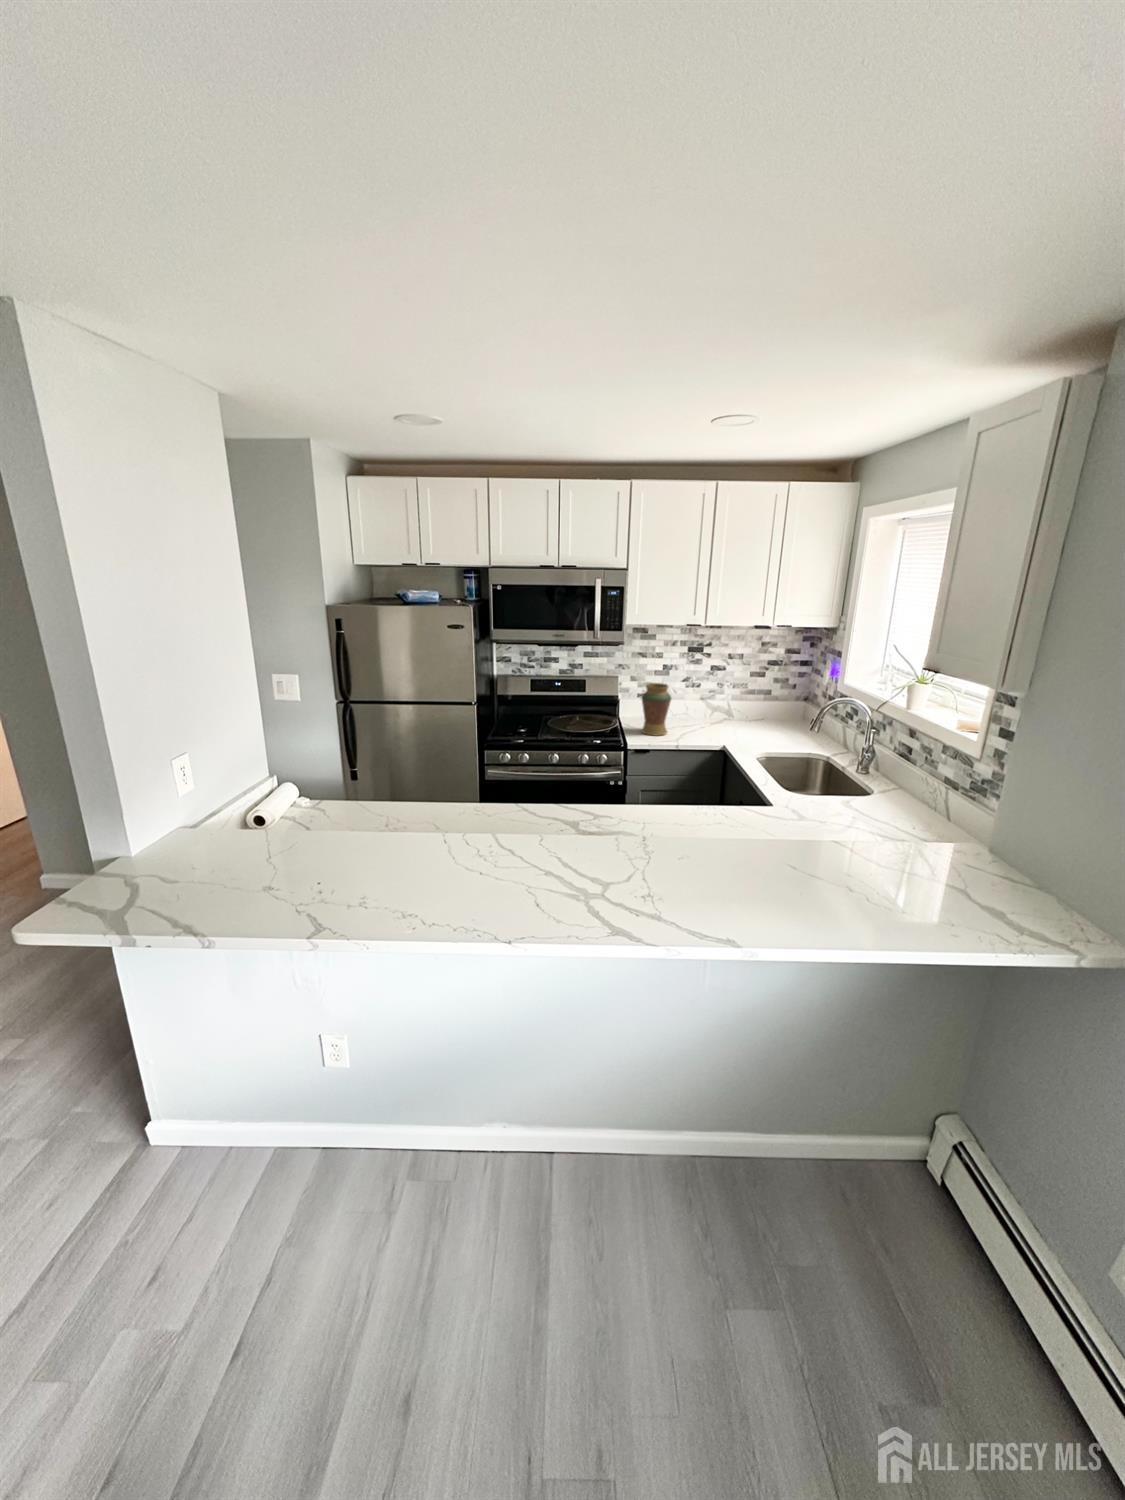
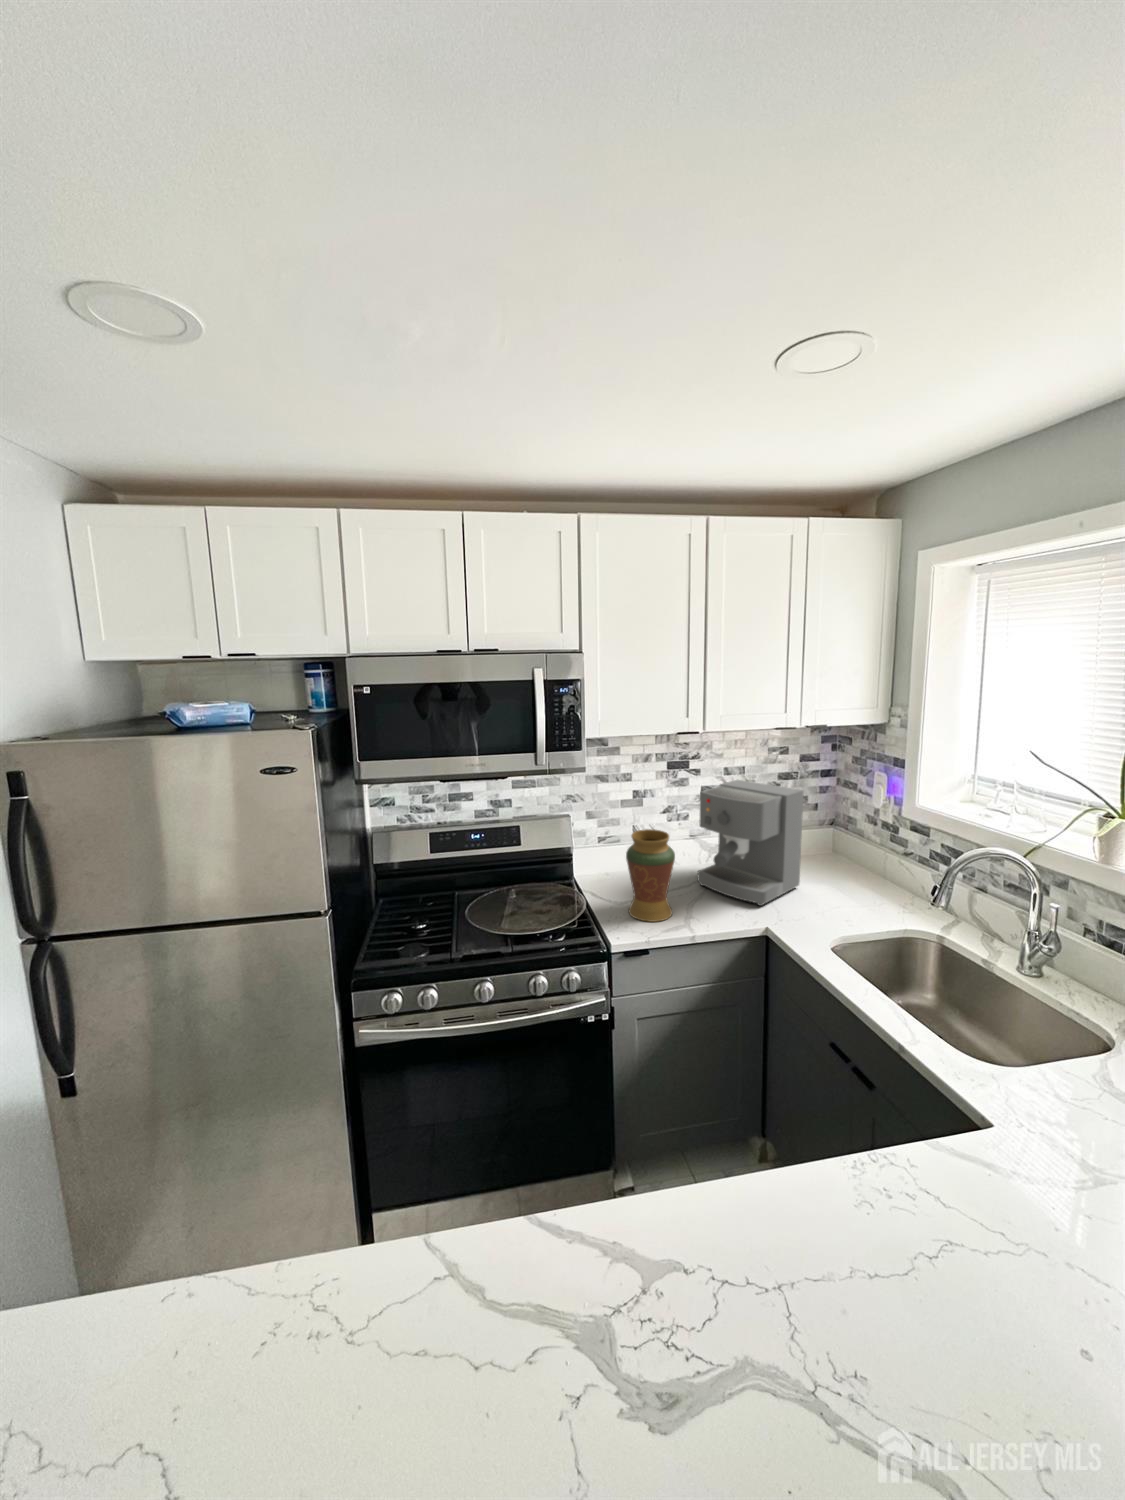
coffee maker: none [693,661,765,736] -> present [698,780,803,906]

